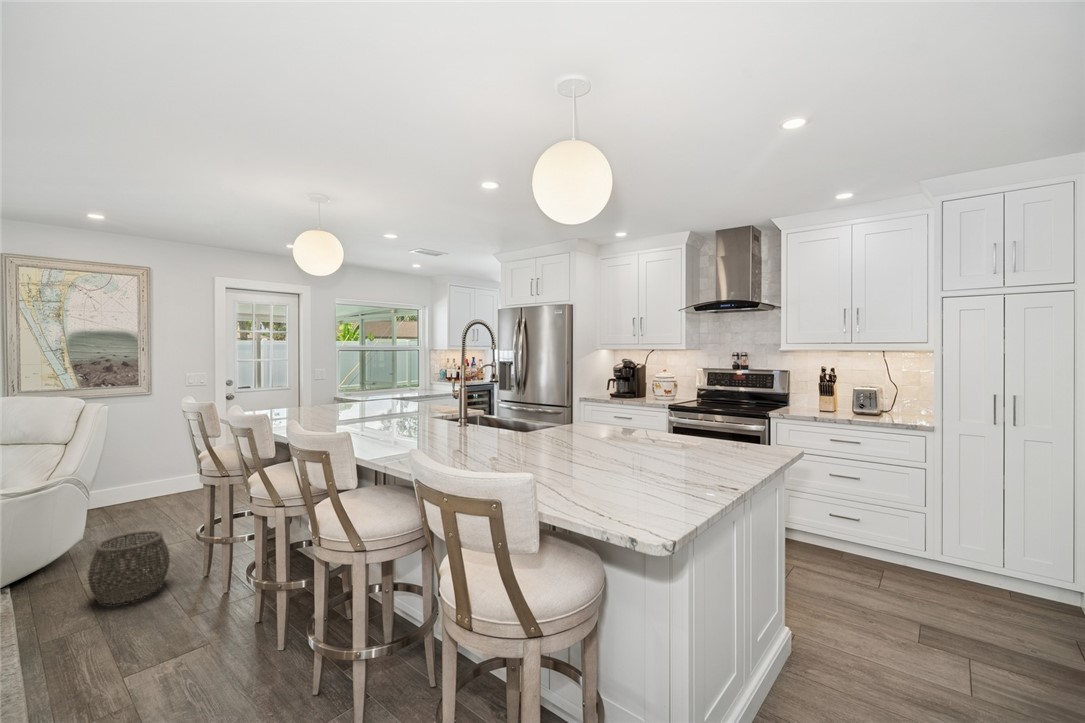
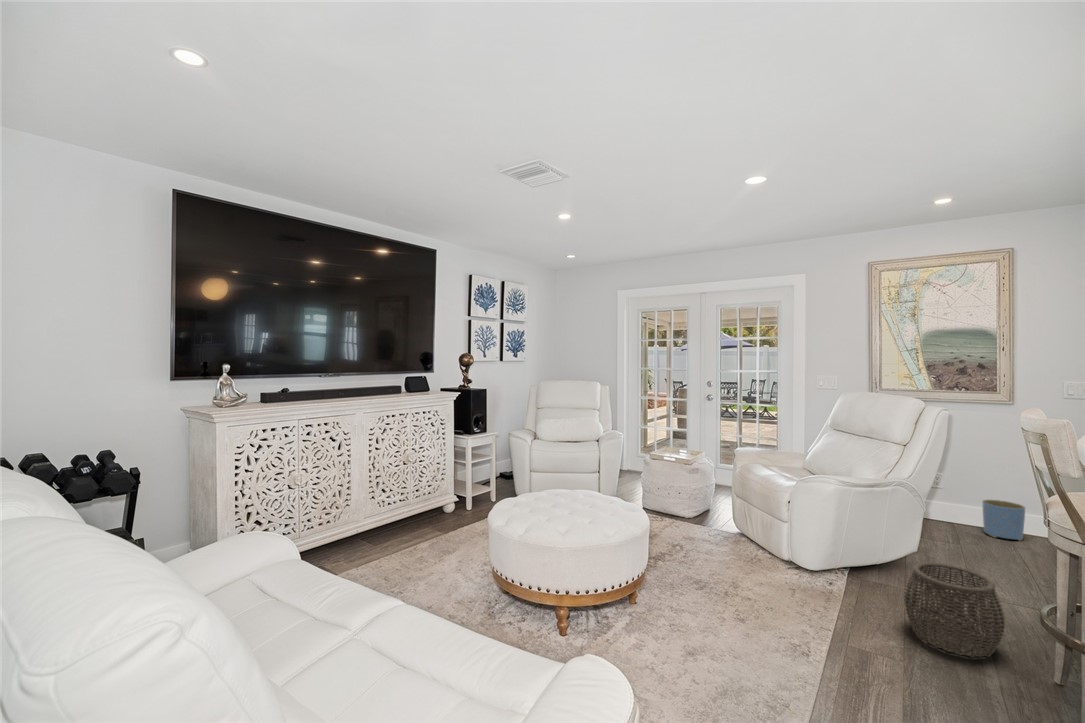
planter: none [129,474,162,507] -> present [982,500,1025,541]

